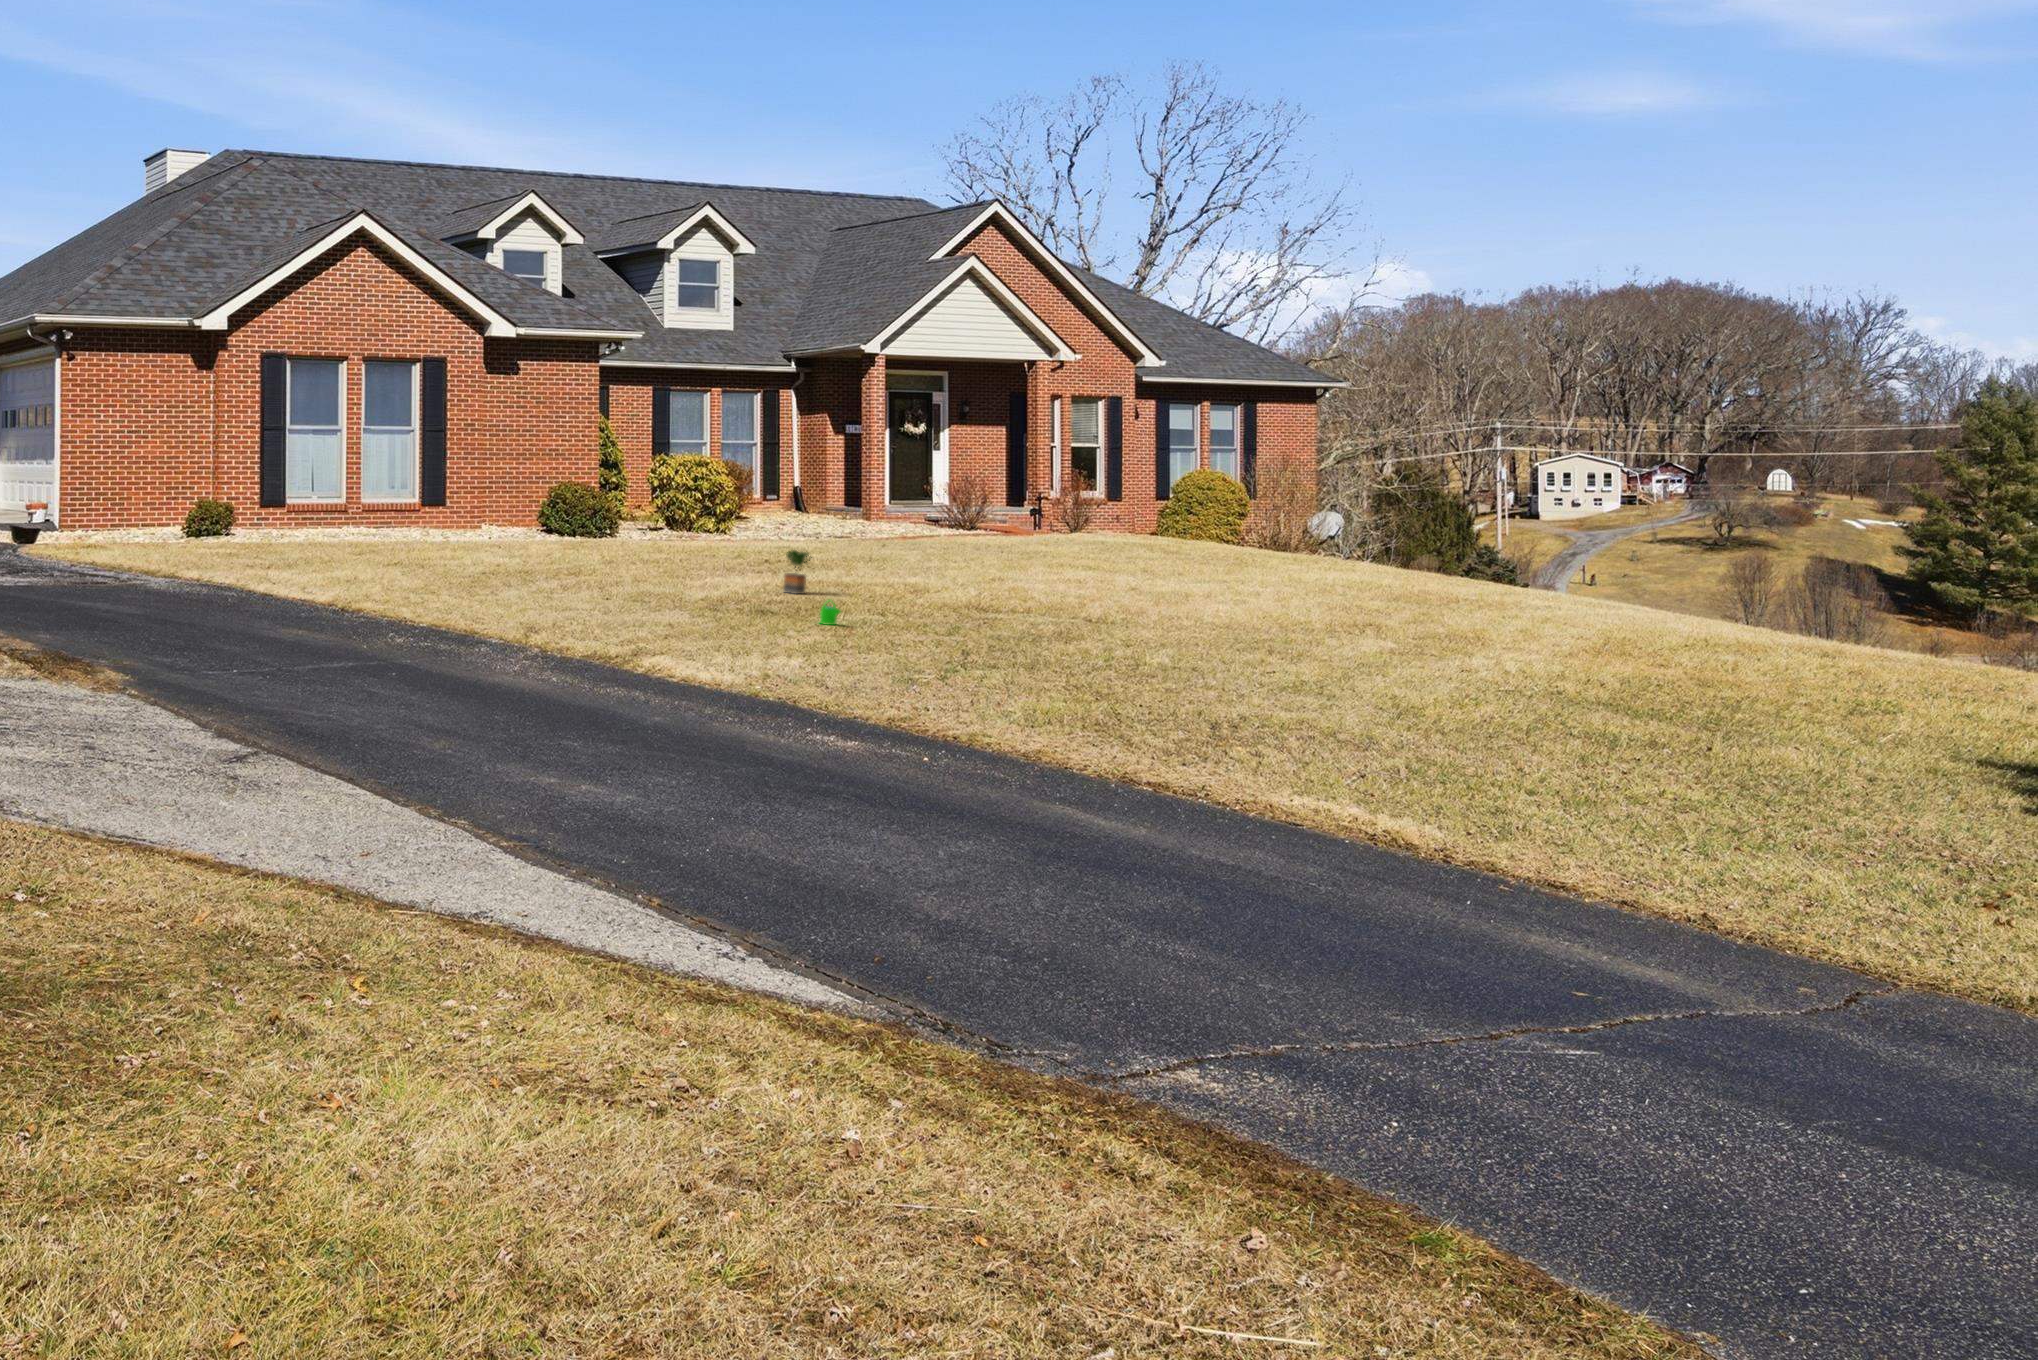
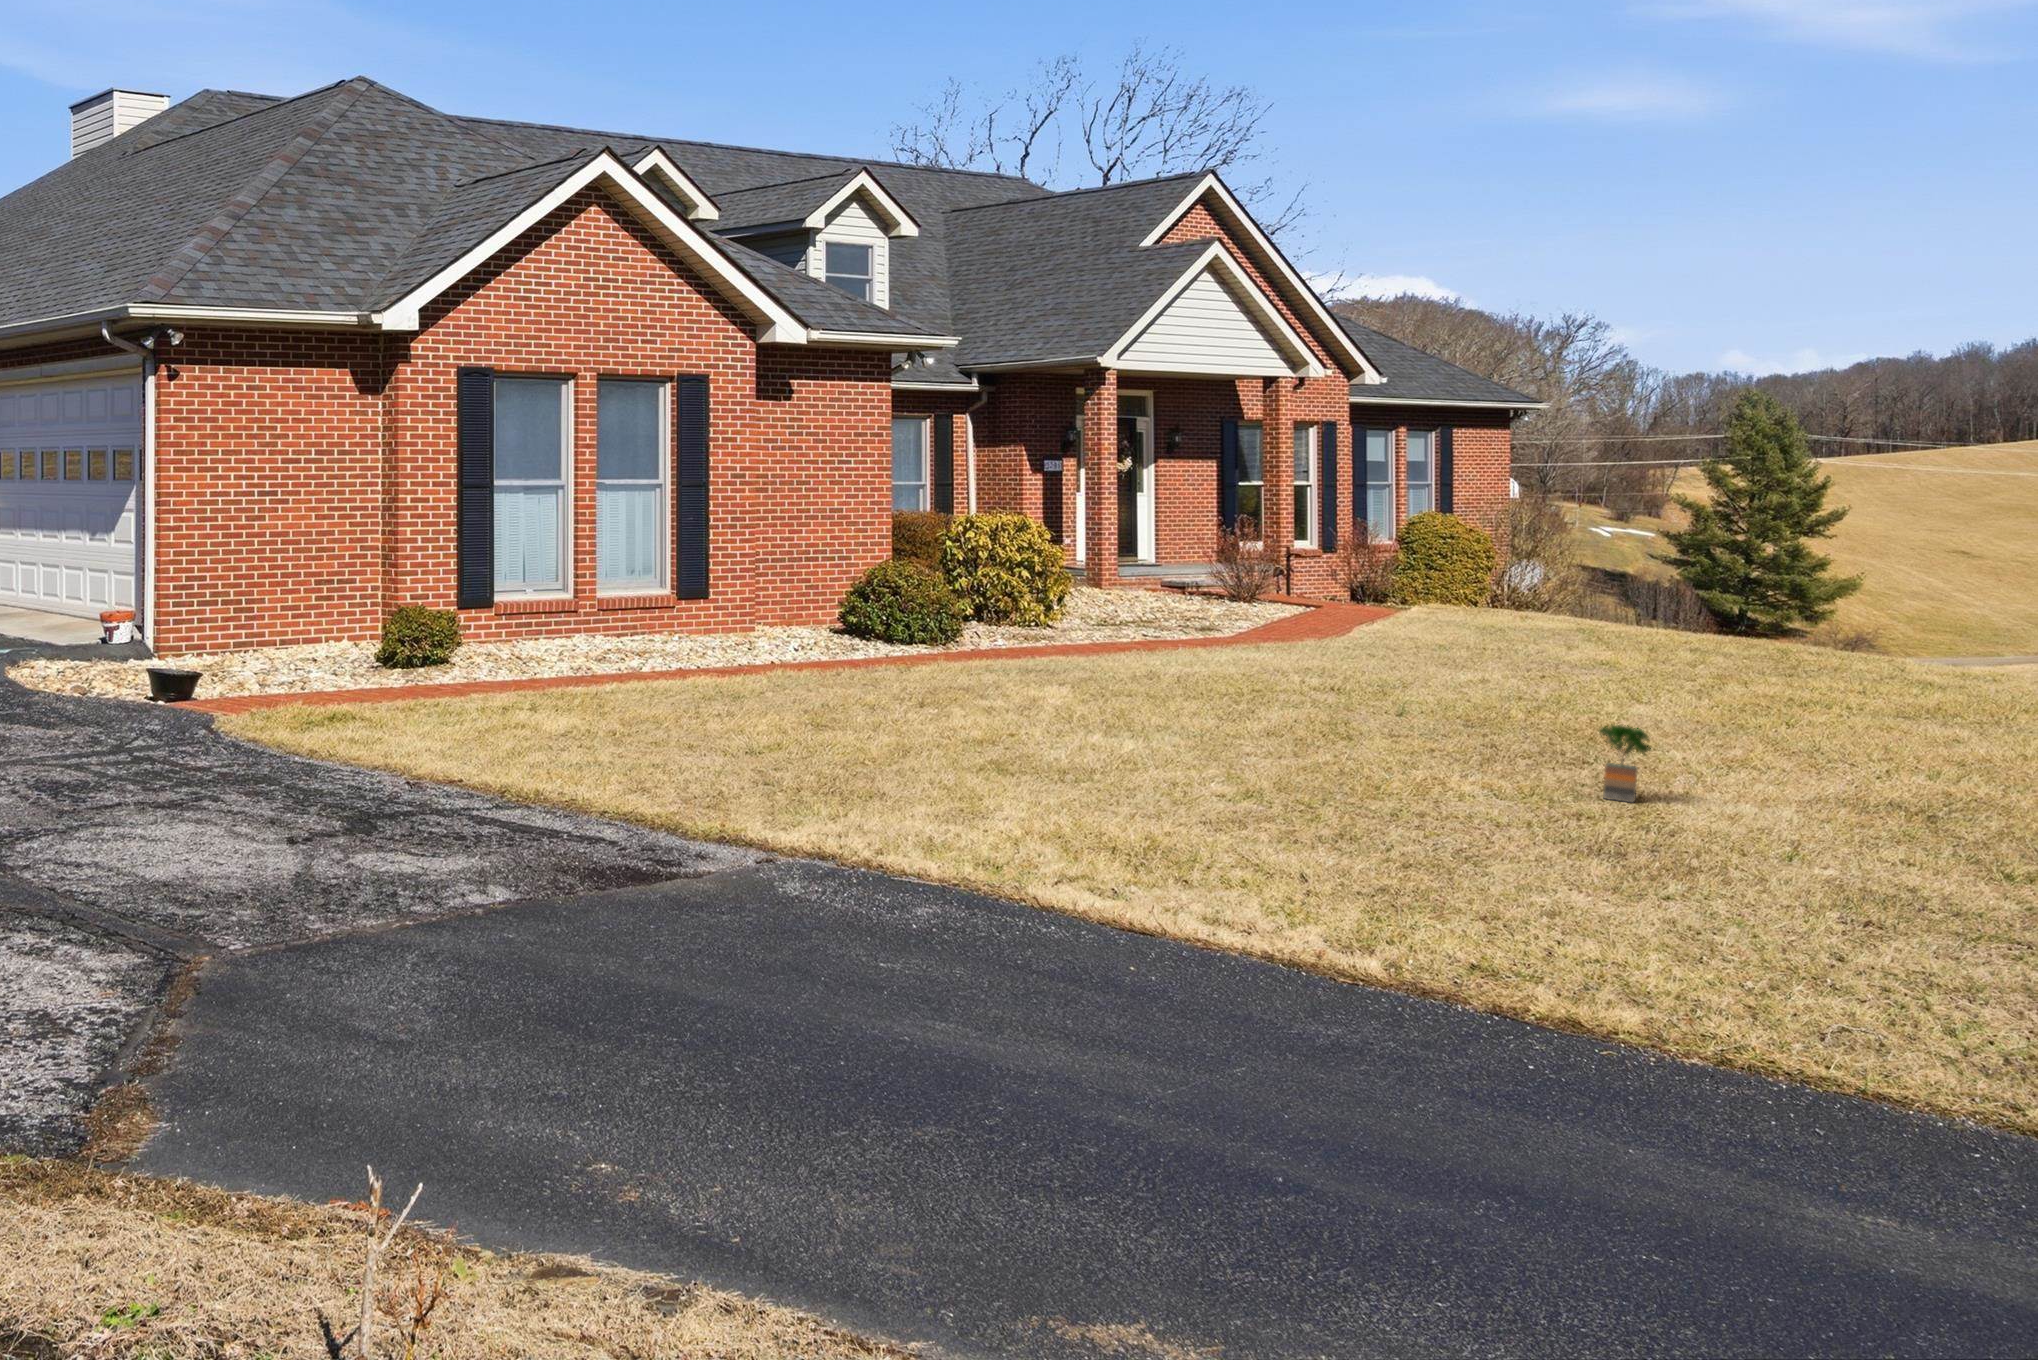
watering can: present [820,600,841,625] -> none [1923,861,1998,912]

